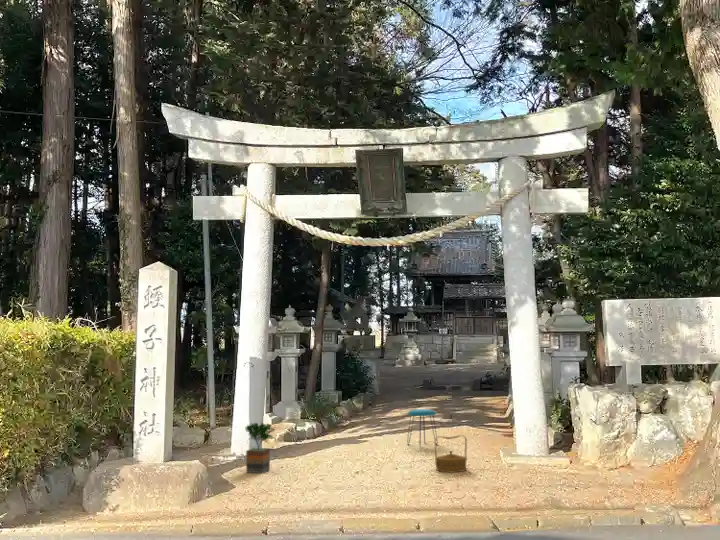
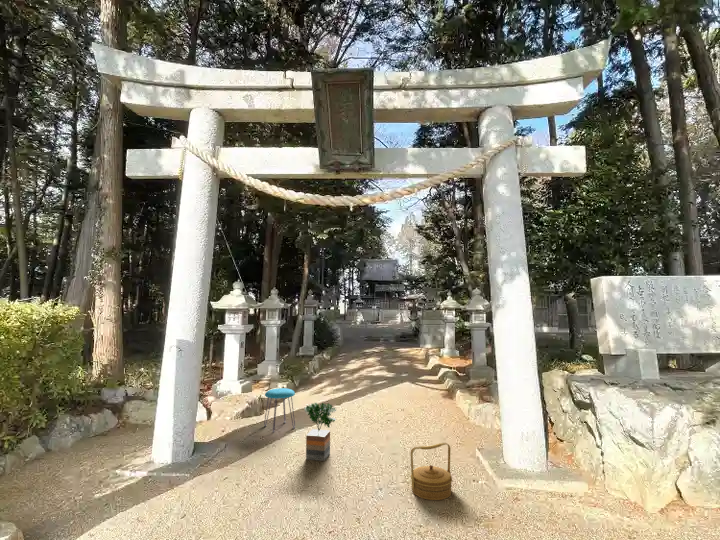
stool: present [408,409,437,445] -> present [264,388,295,432]
potted tree: present [245,423,274,473] -> present [305,403,336,461]

